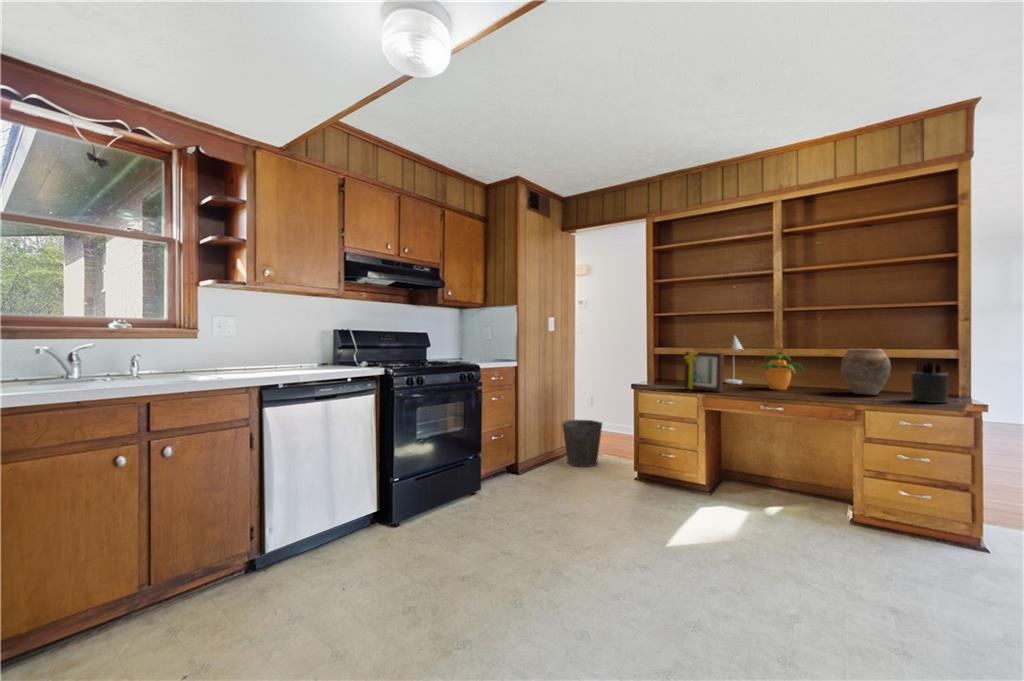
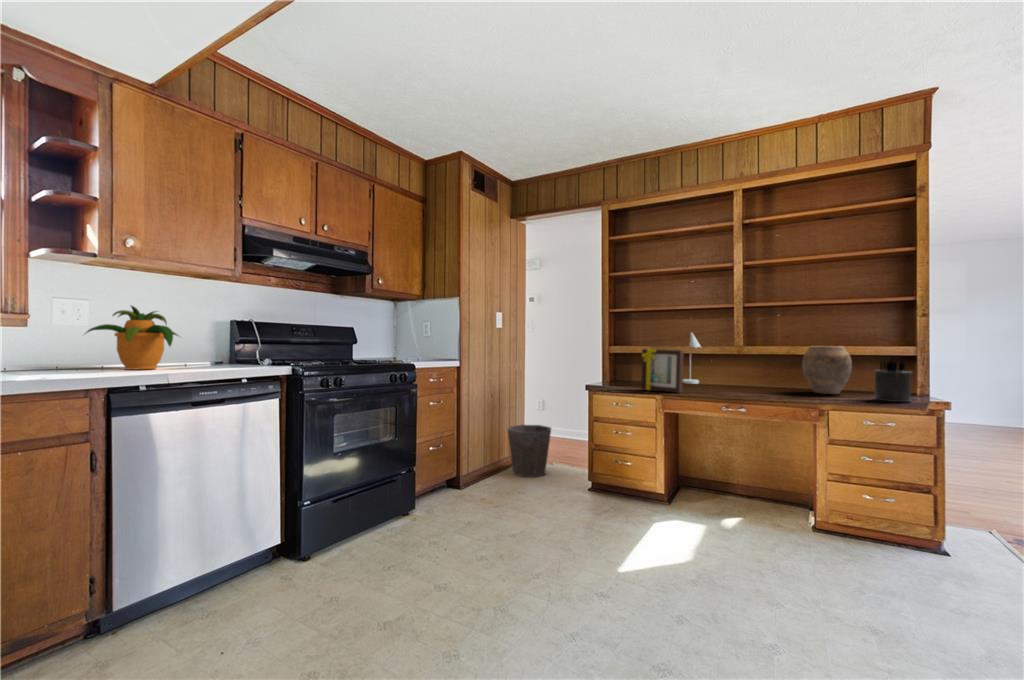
potted plant: present [758,352,804,390] -> present [86,306,178,370]

